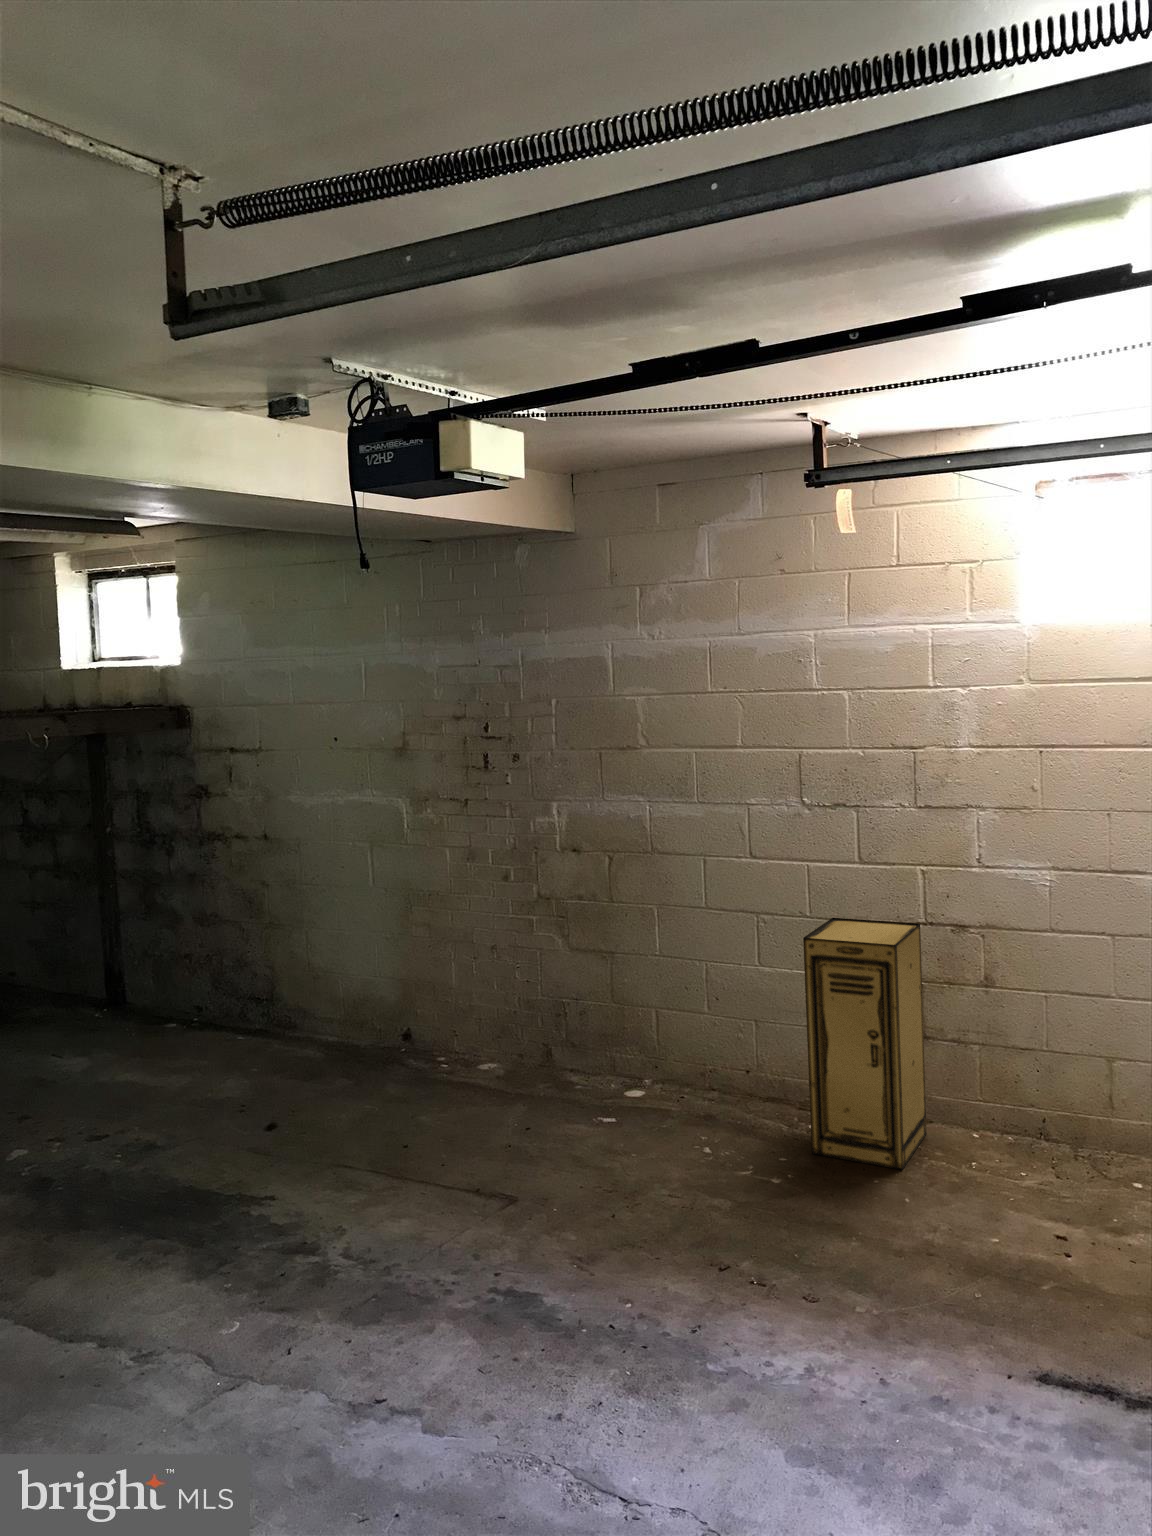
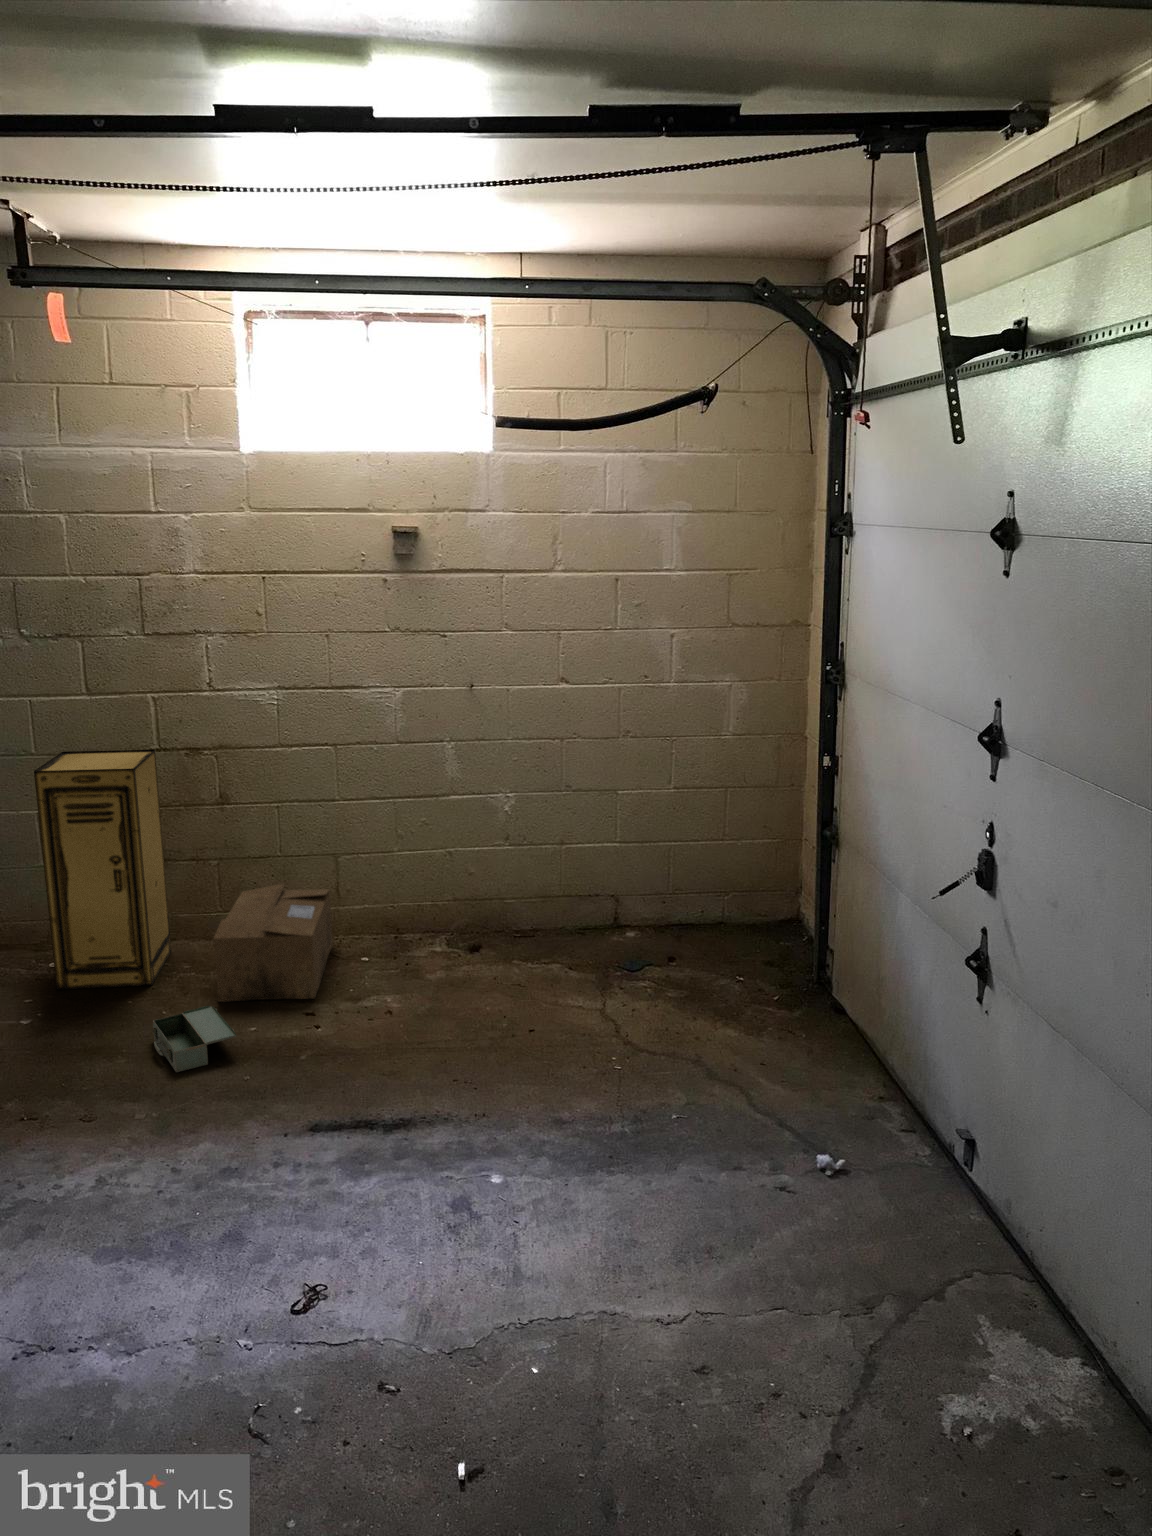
cardboard box: none [966,1083,1106,1229] -> present [213,883,333,1002]
toolbox: none [895,1212,982,1282] -> present [152,1006,237,1072]

